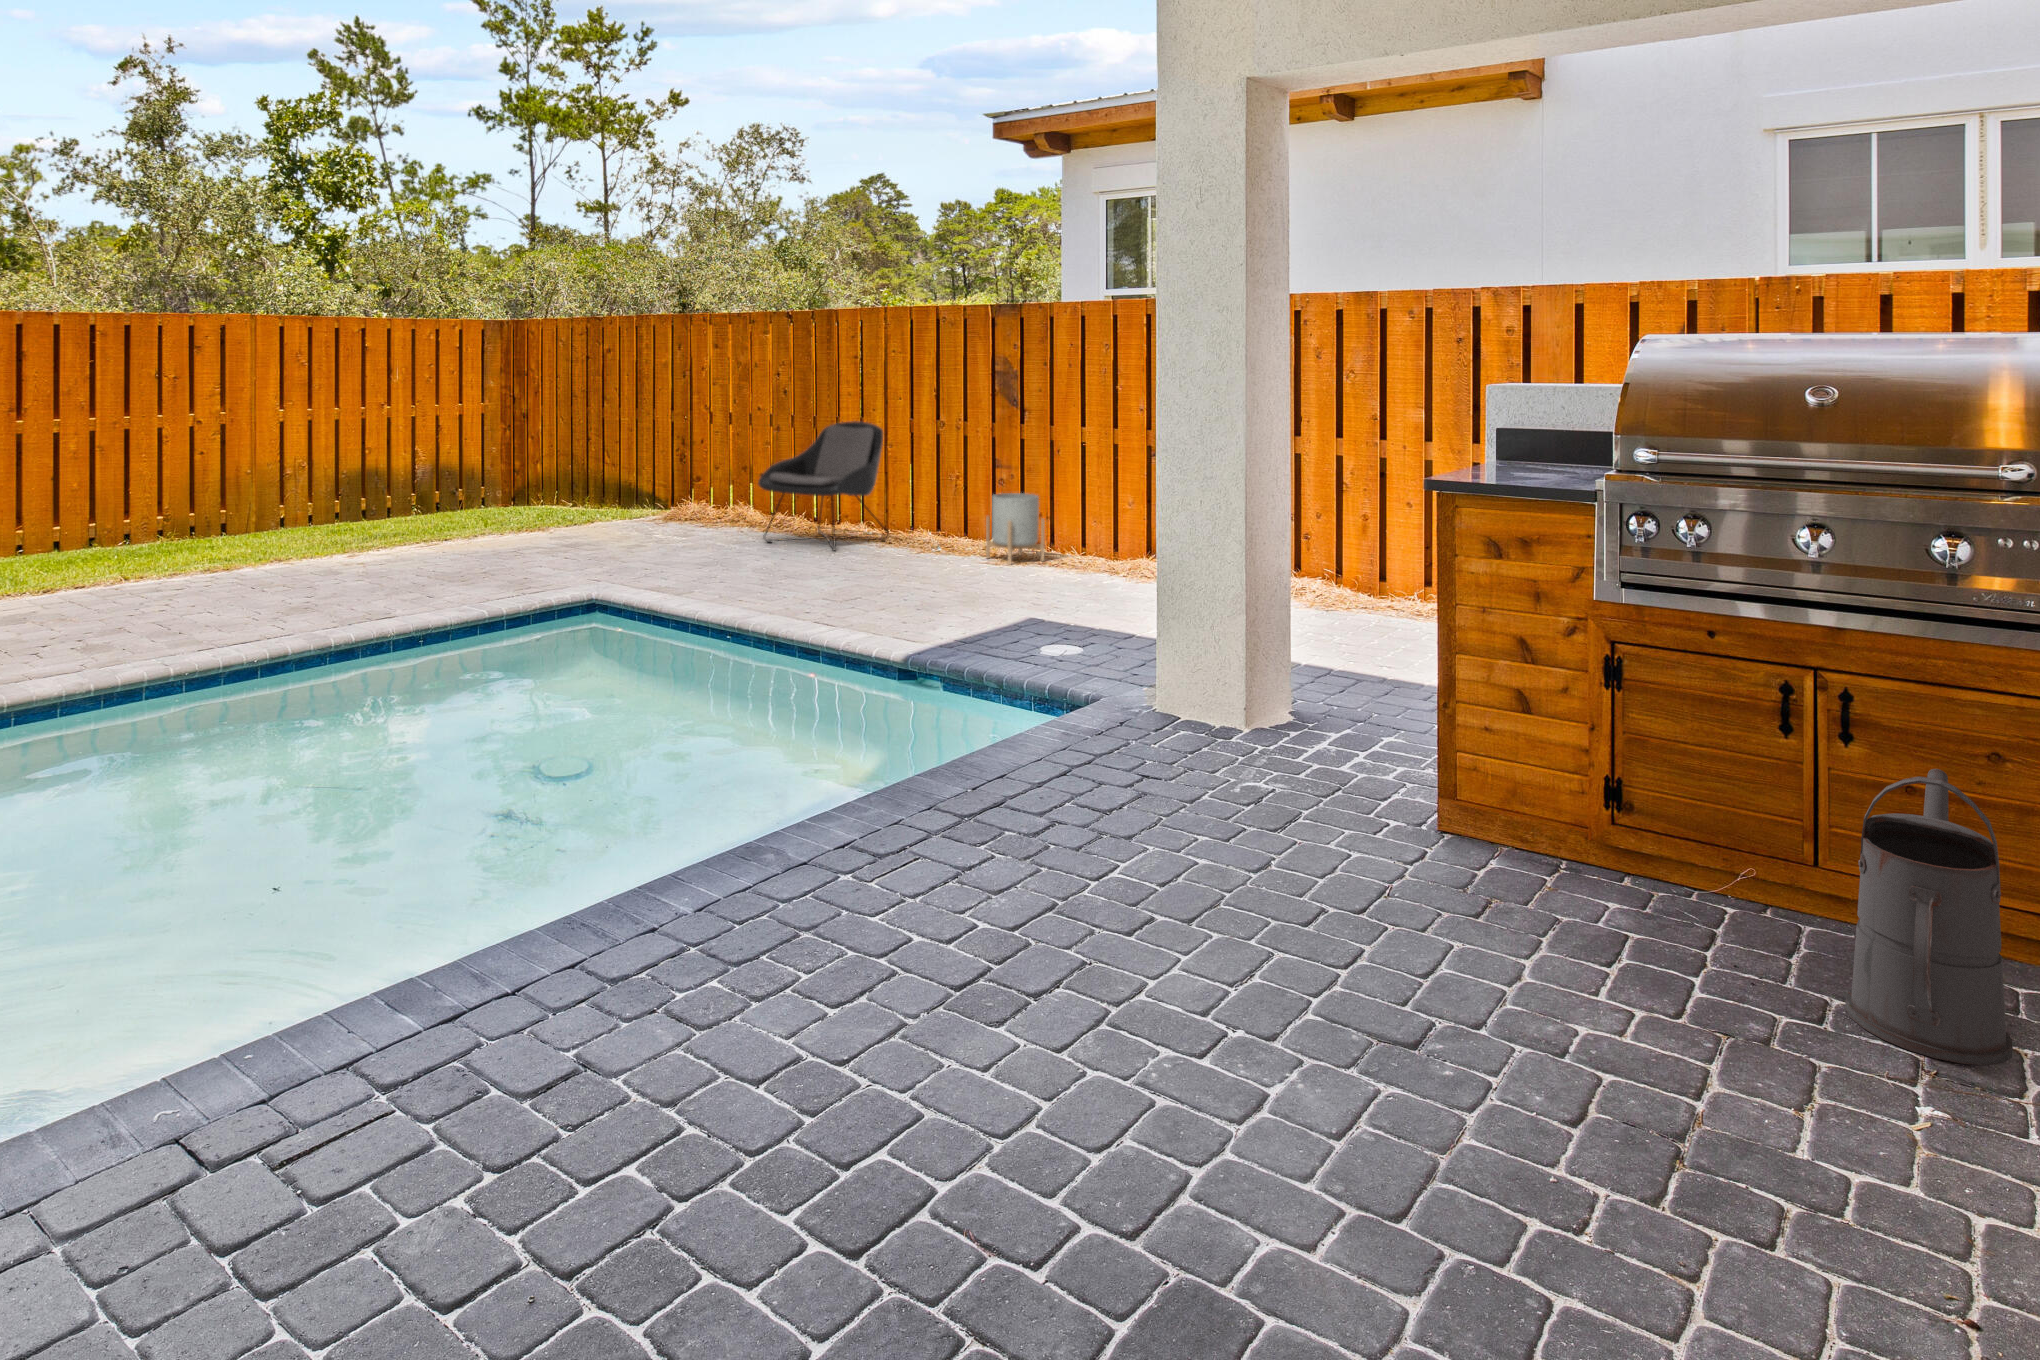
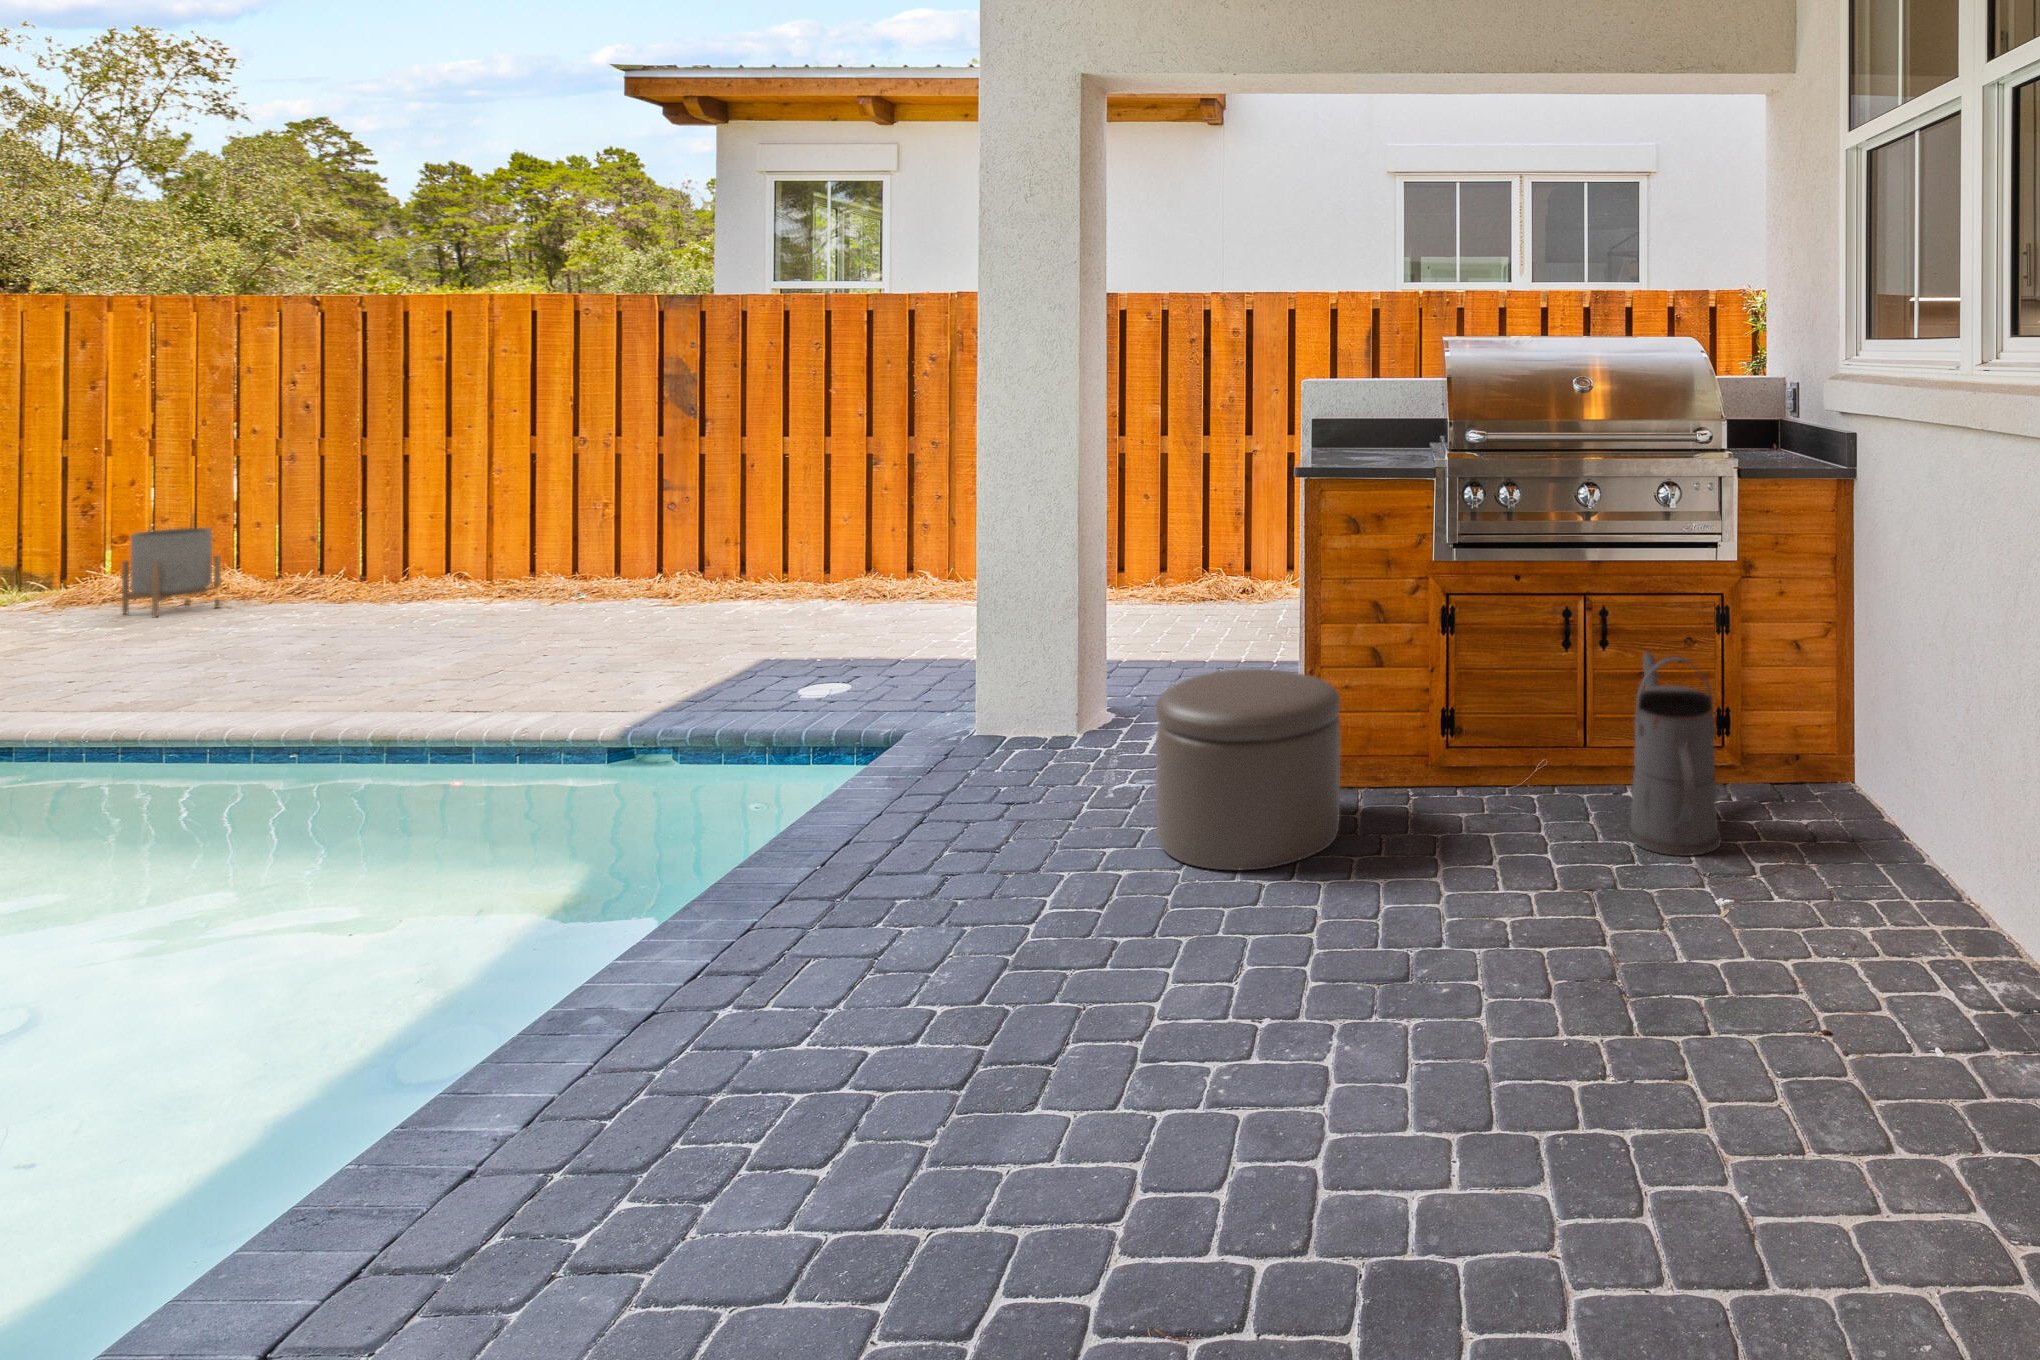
lounge chair: present [758,421,889,551] -> none [255,446,490,626]
planter: present [986,493,1045,564] -> present [122,528,221,618]
ottoman: none [1246,686,1451,901] -> present [1156,669,1340,870]

